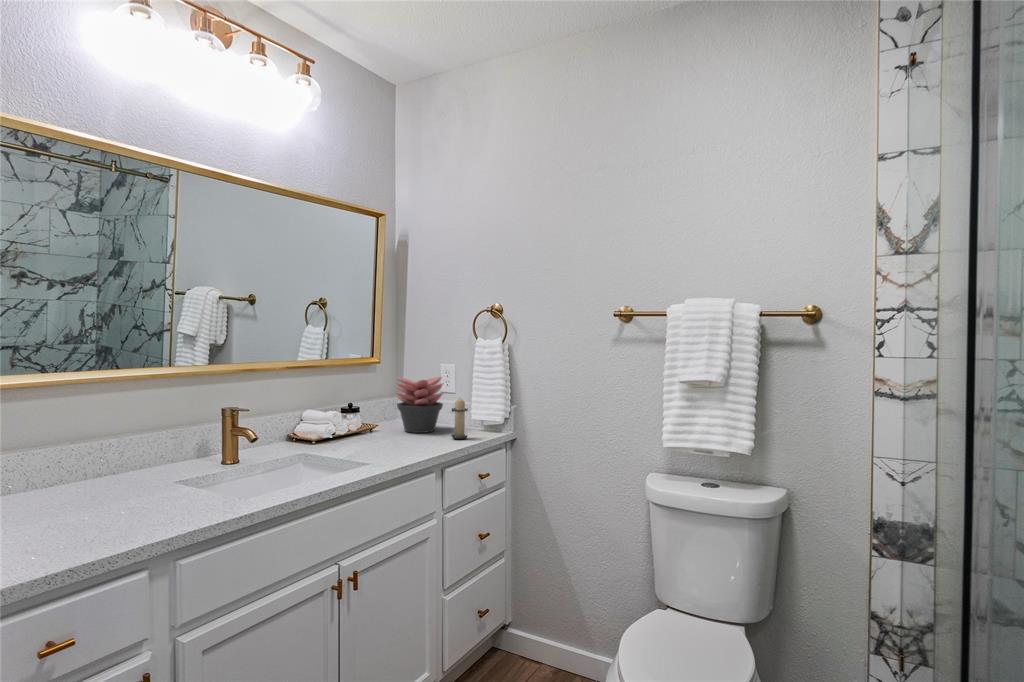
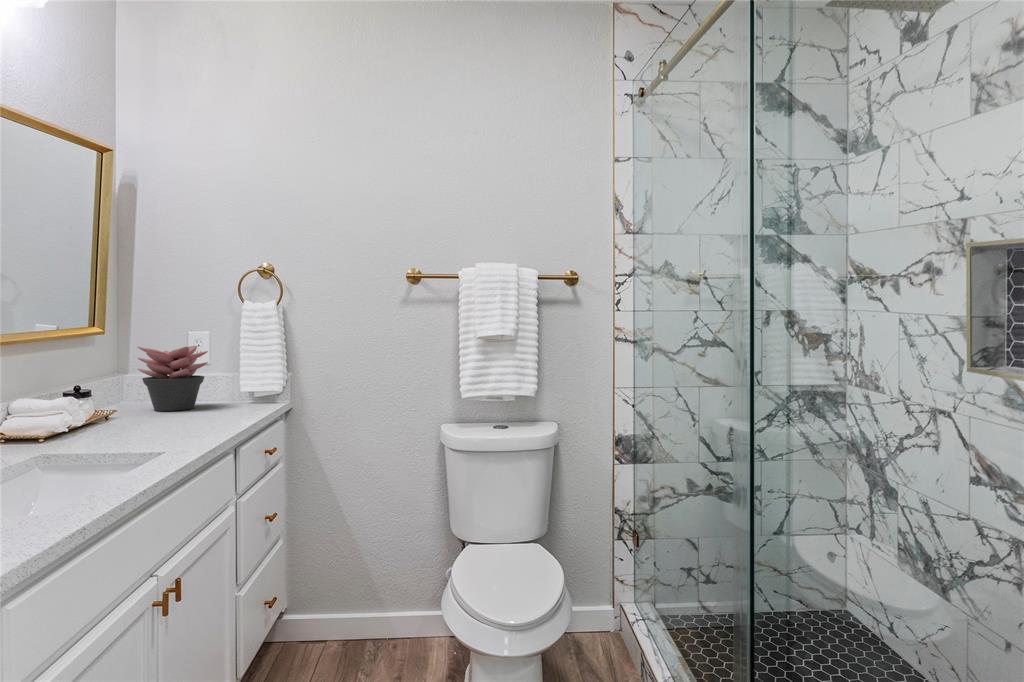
candle: present [451,398,468,439] -> none [226,362,252,411]

